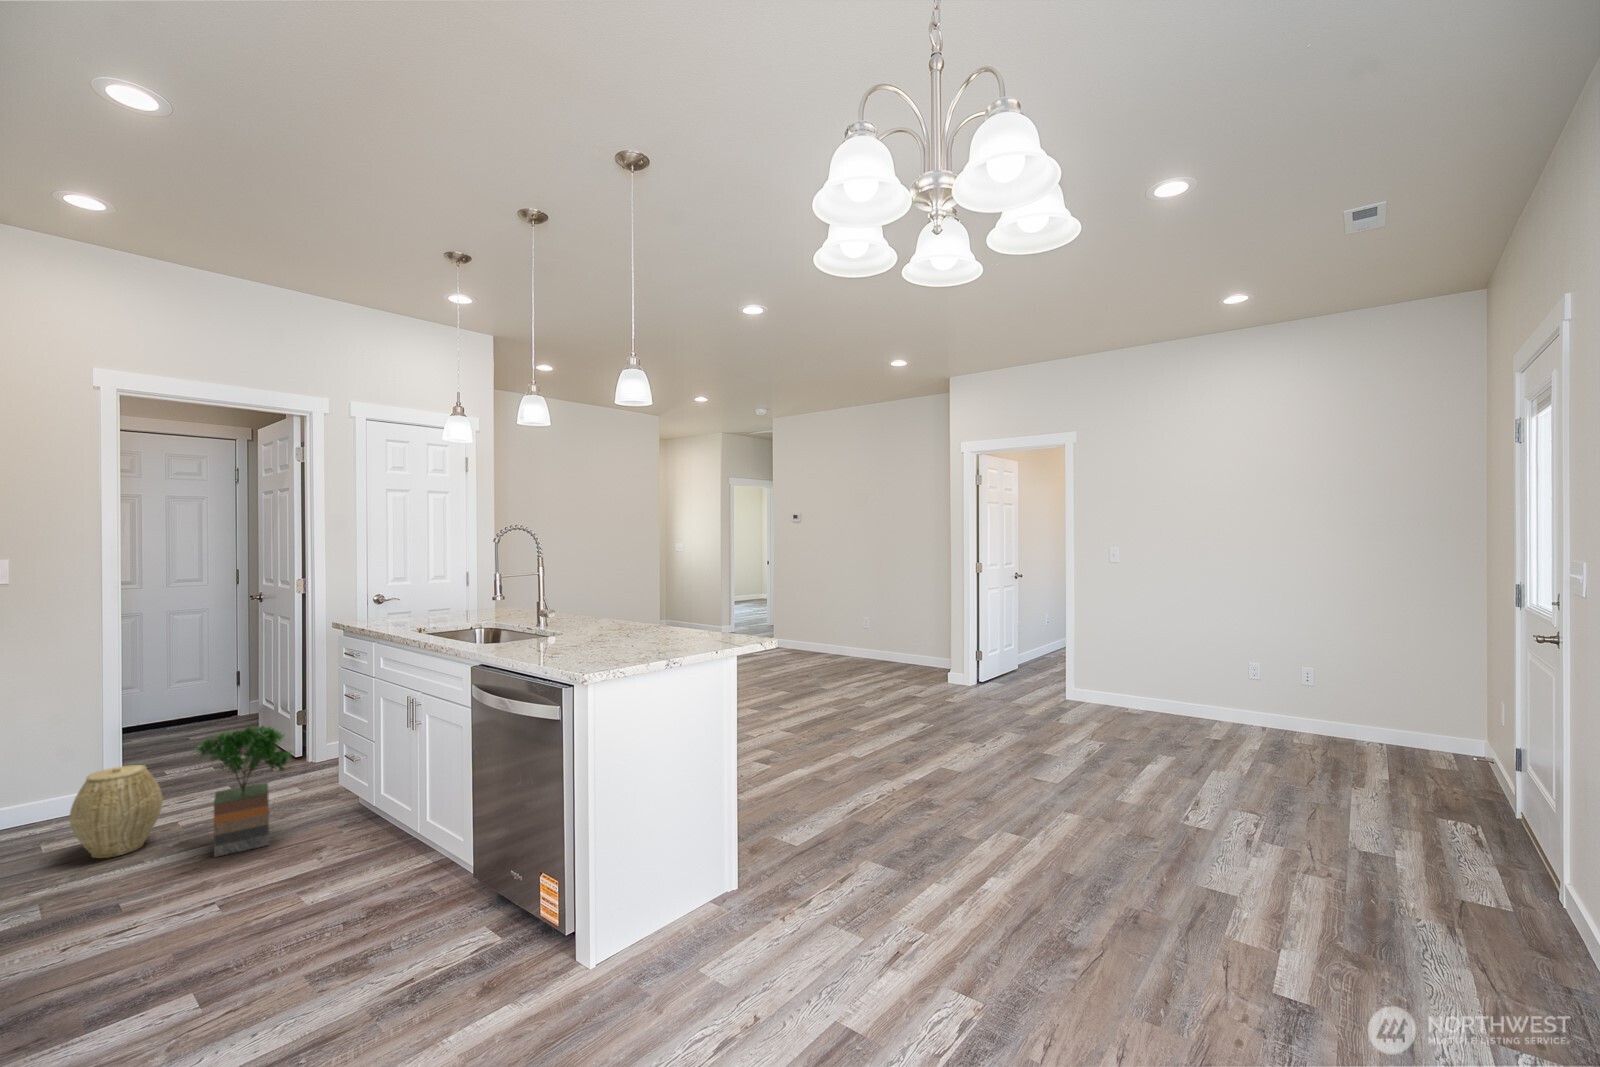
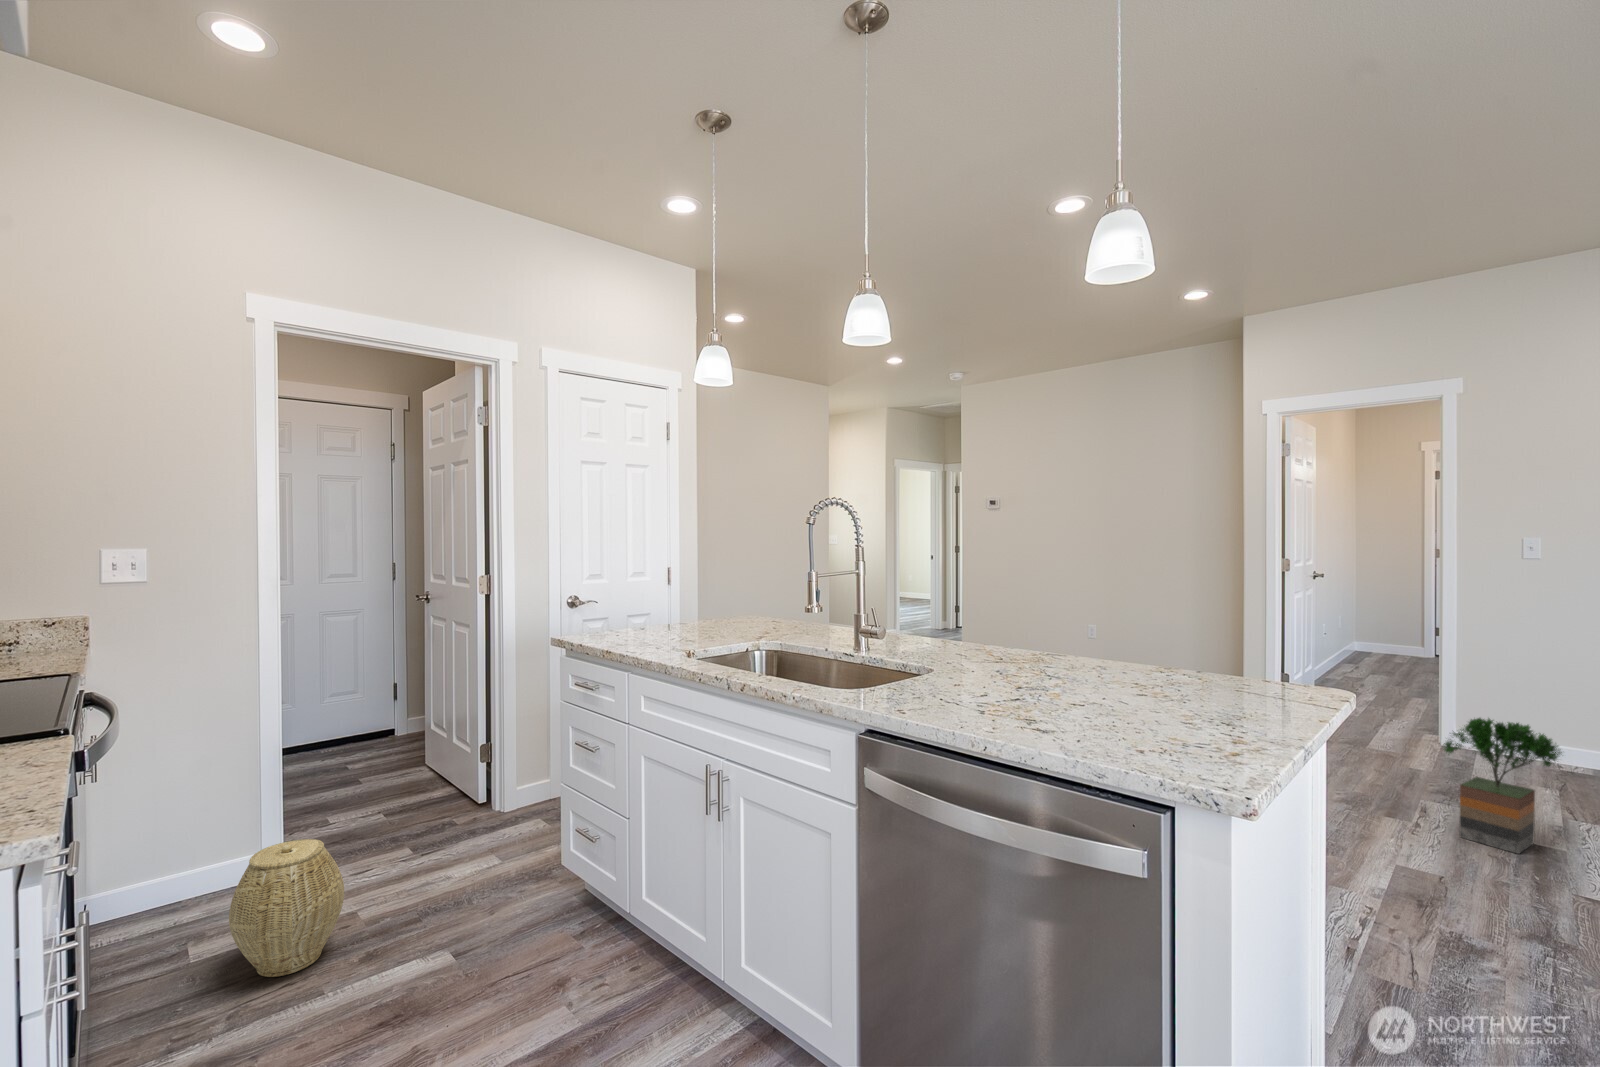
potted tree: present [197,726,291,857] -> present [1443,718,1562,854]

